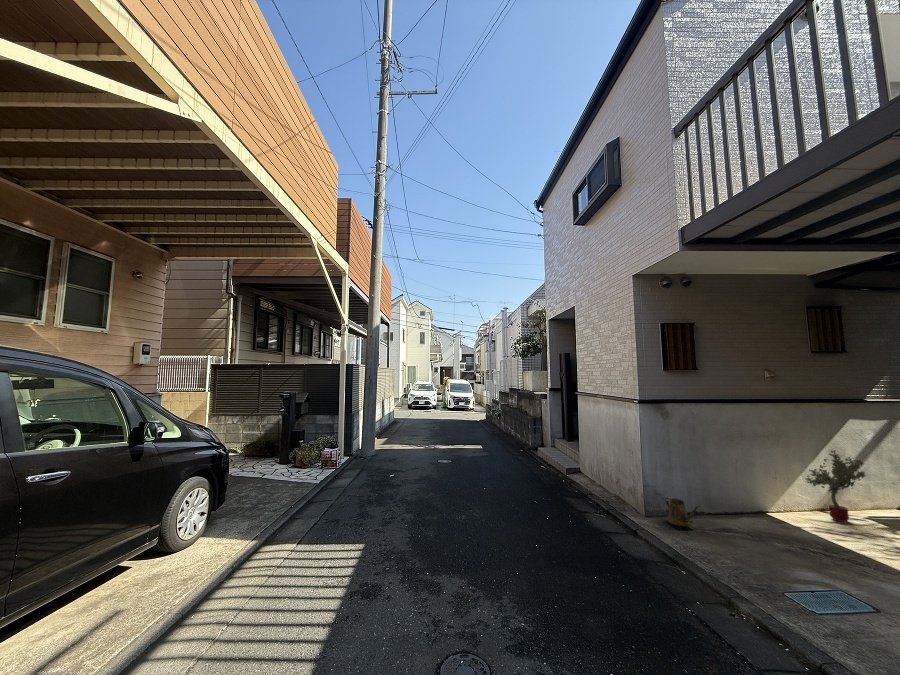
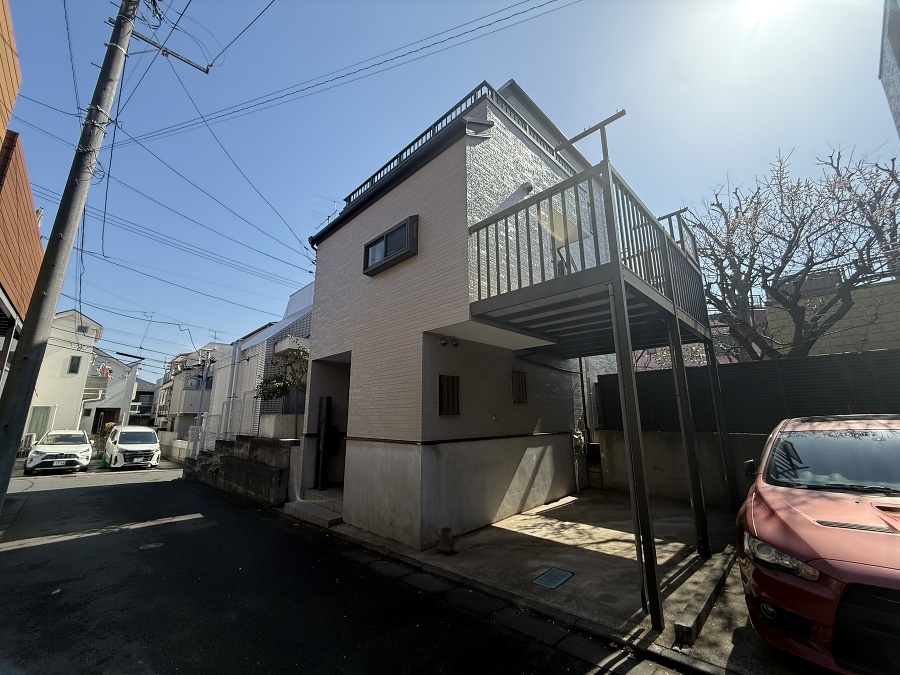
potted tree: present [806,450,865,522] -> none [511,471,539,522]

